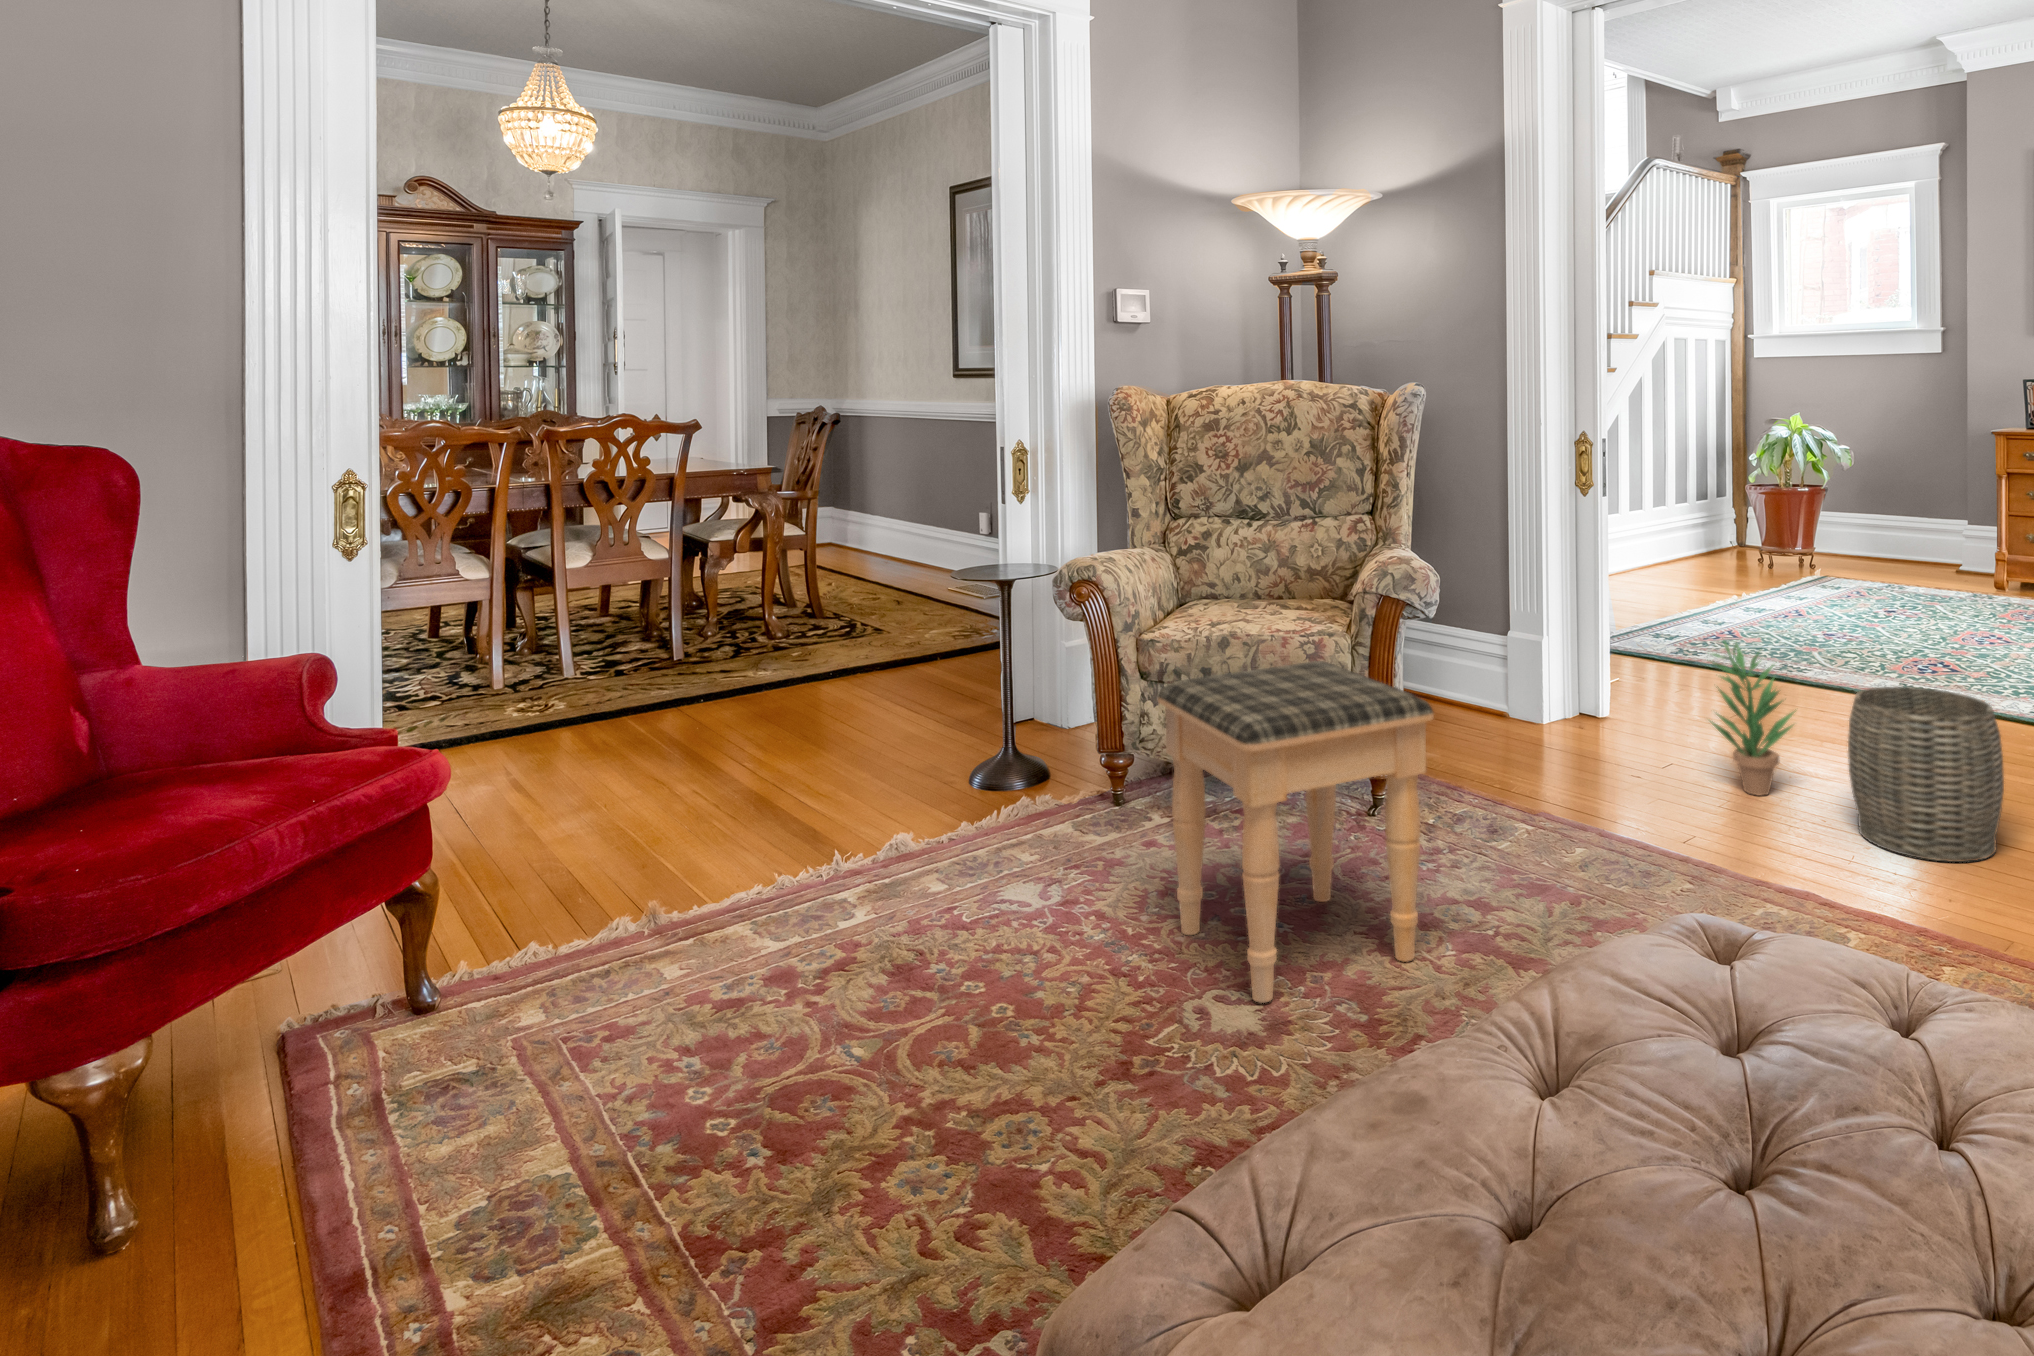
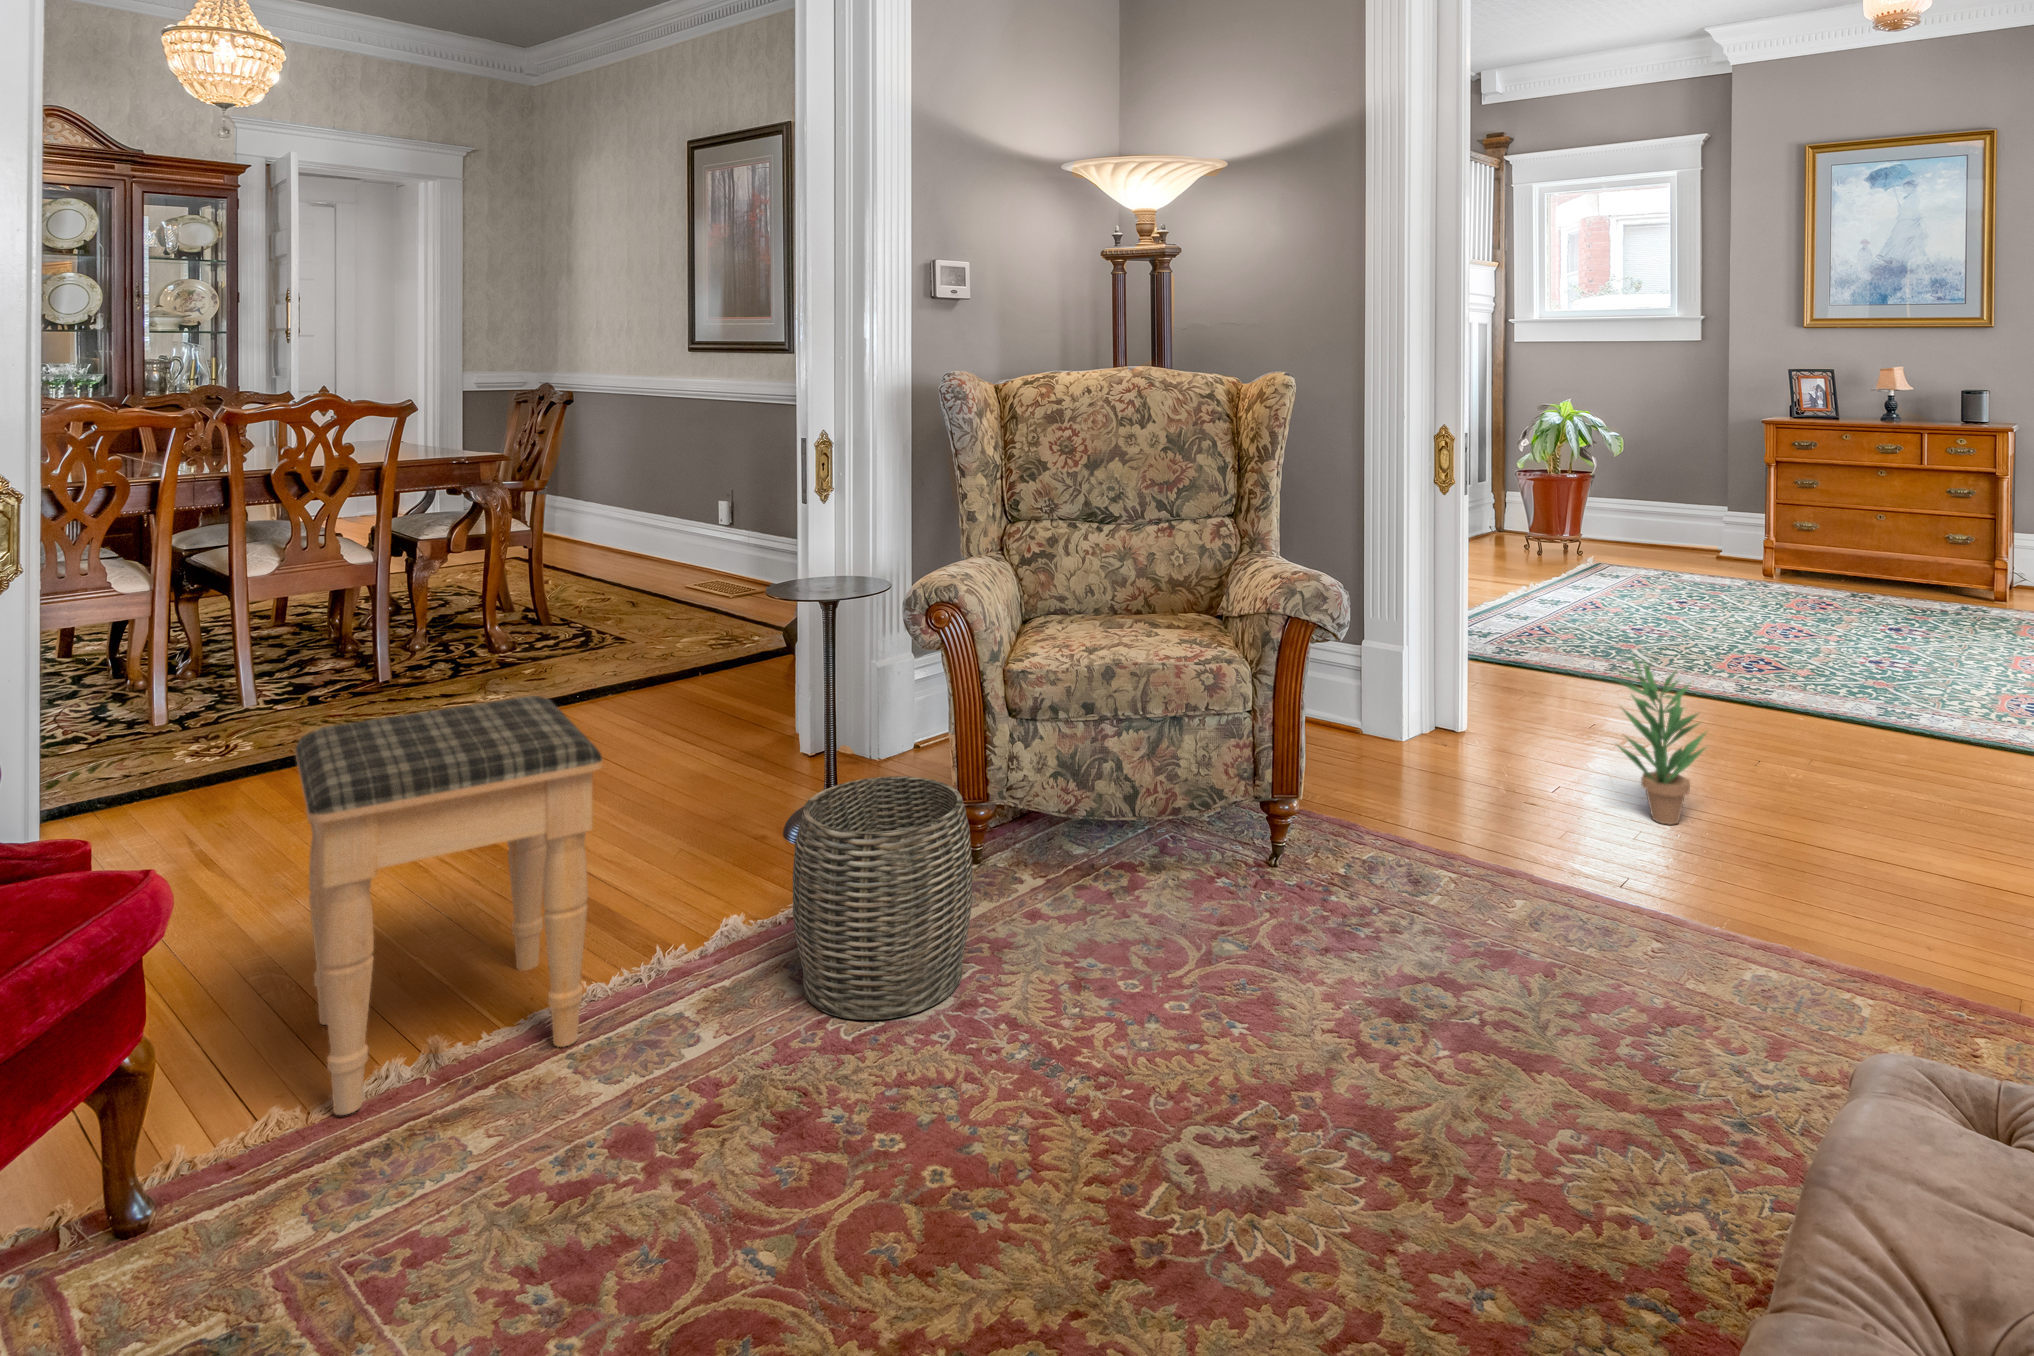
footstool: present [1158,661,1434,1003] -> present [295,696,603,1115]
woven basket: present [1848,687,2004,862] -> present [793,776,972,1020]

